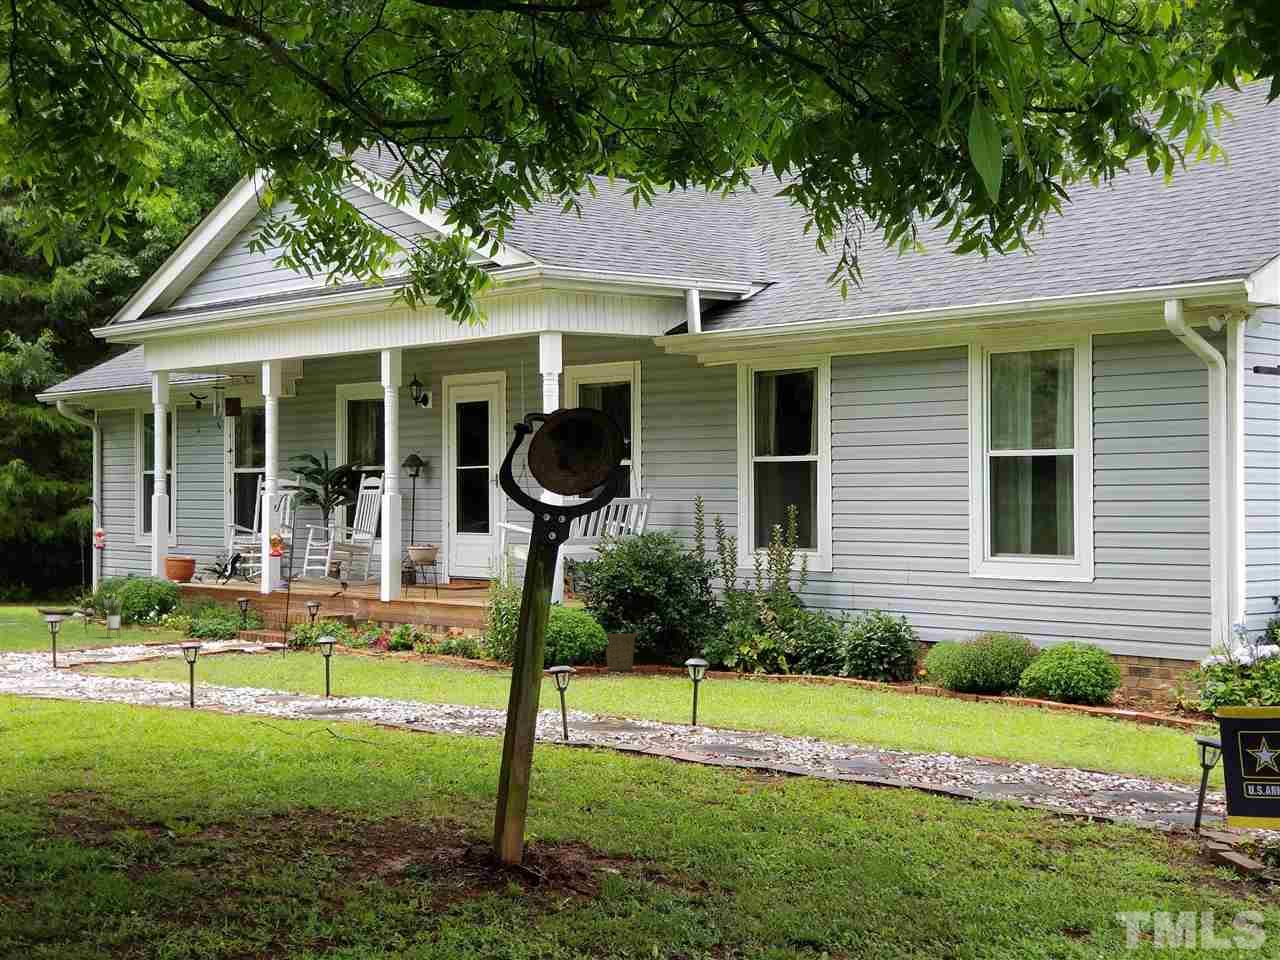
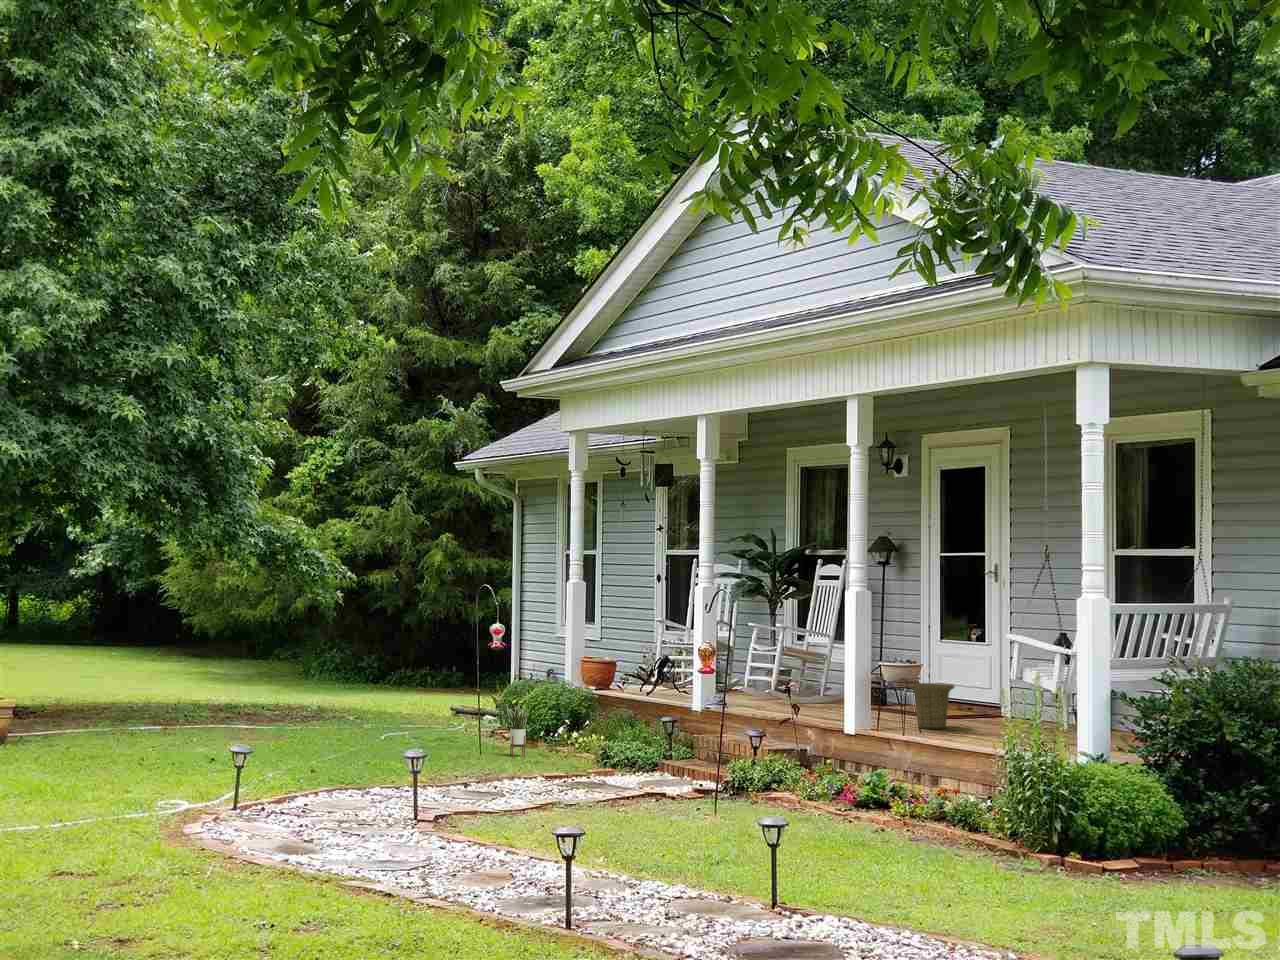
basket: present [606,633,638,671] -> present [909,683,955,729]

